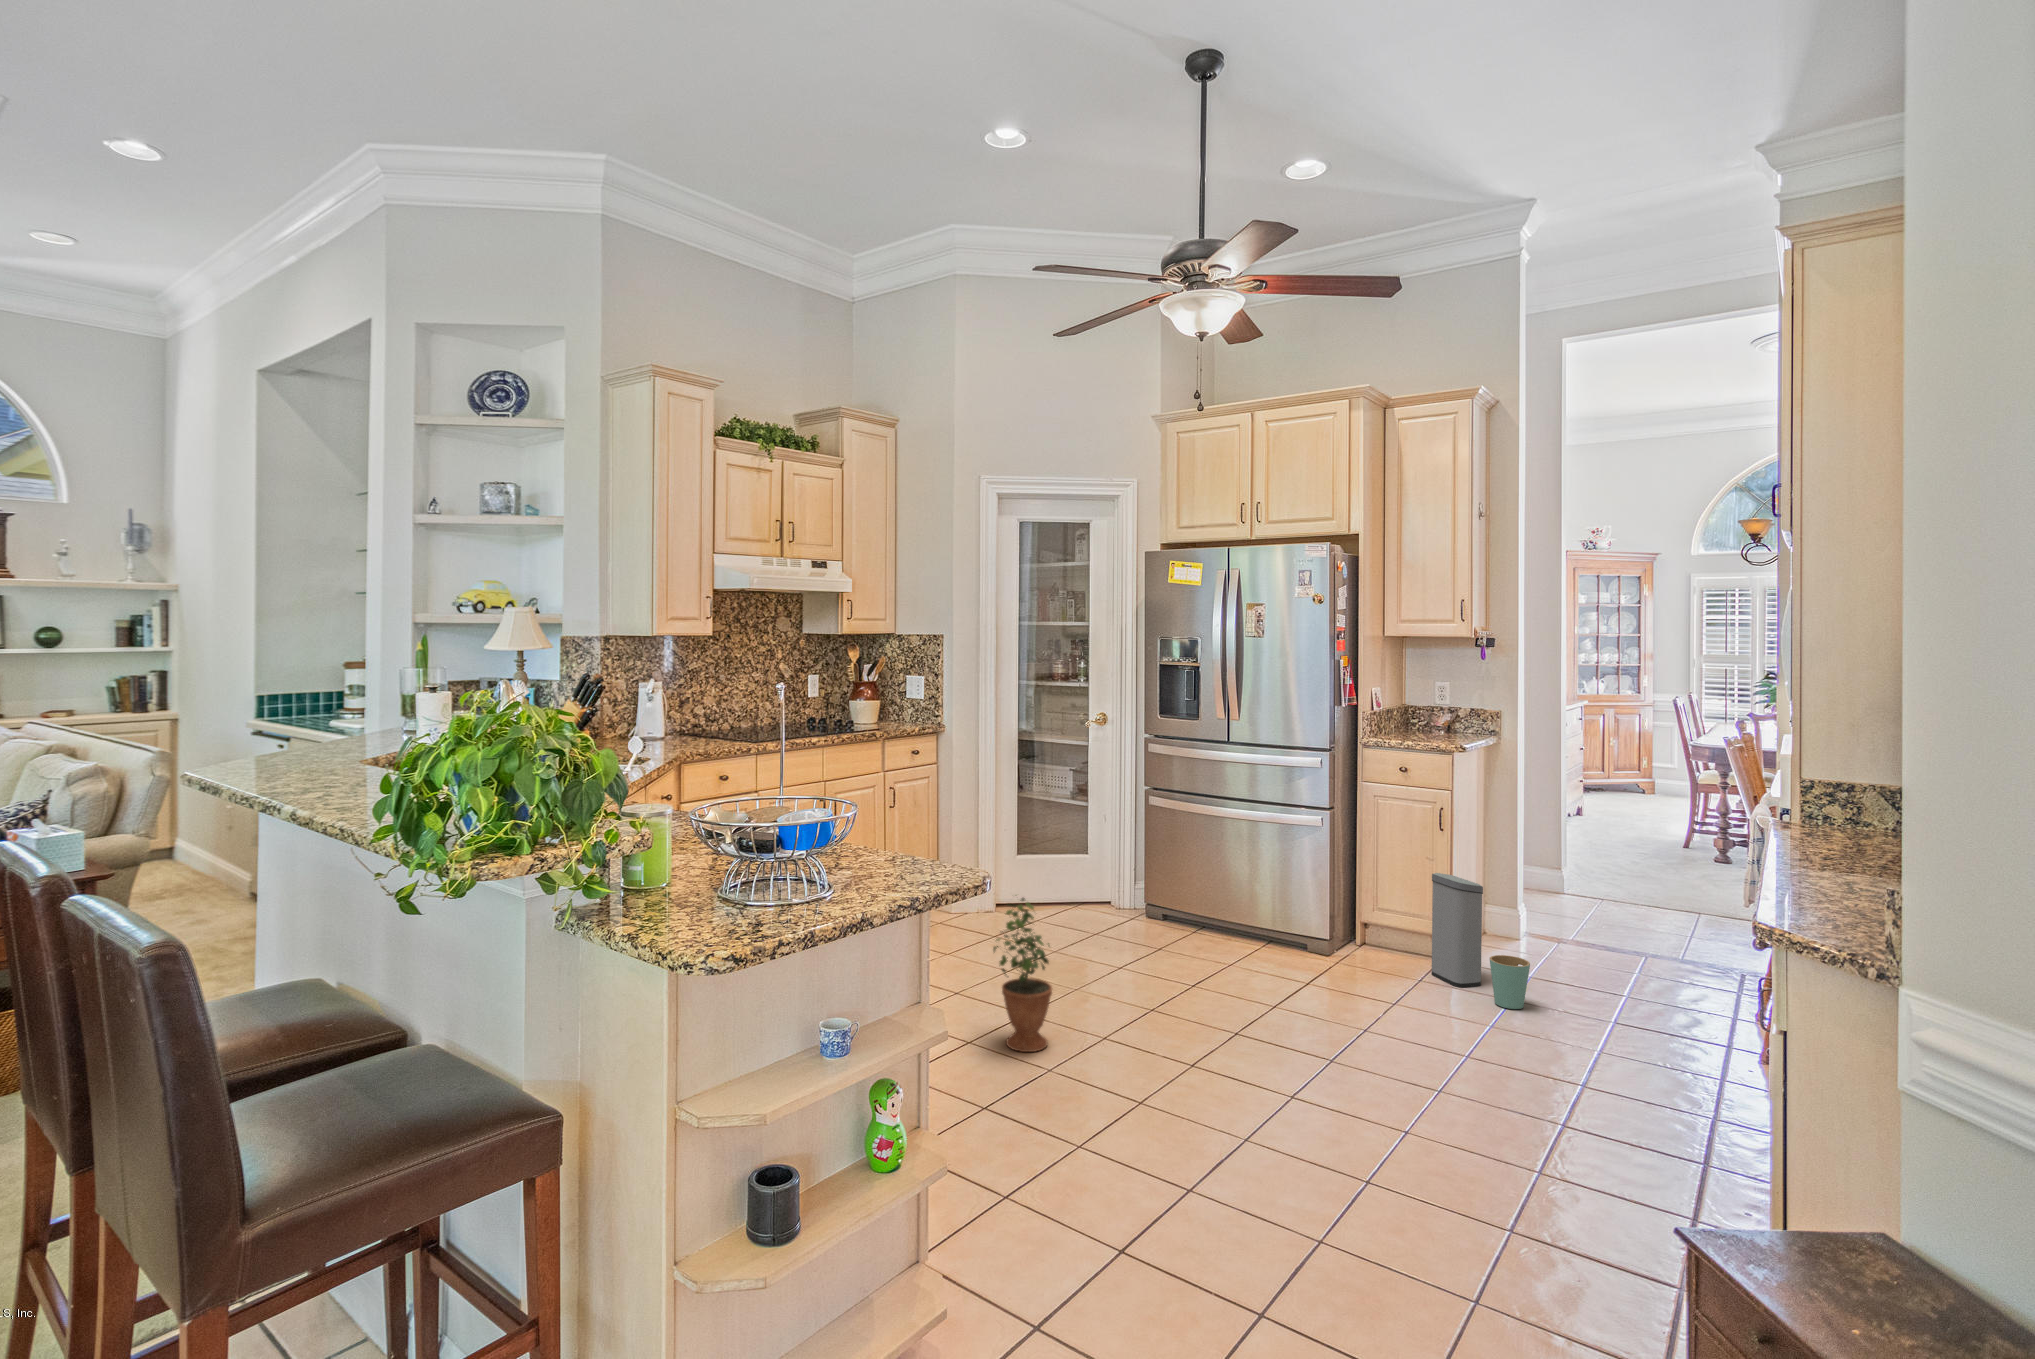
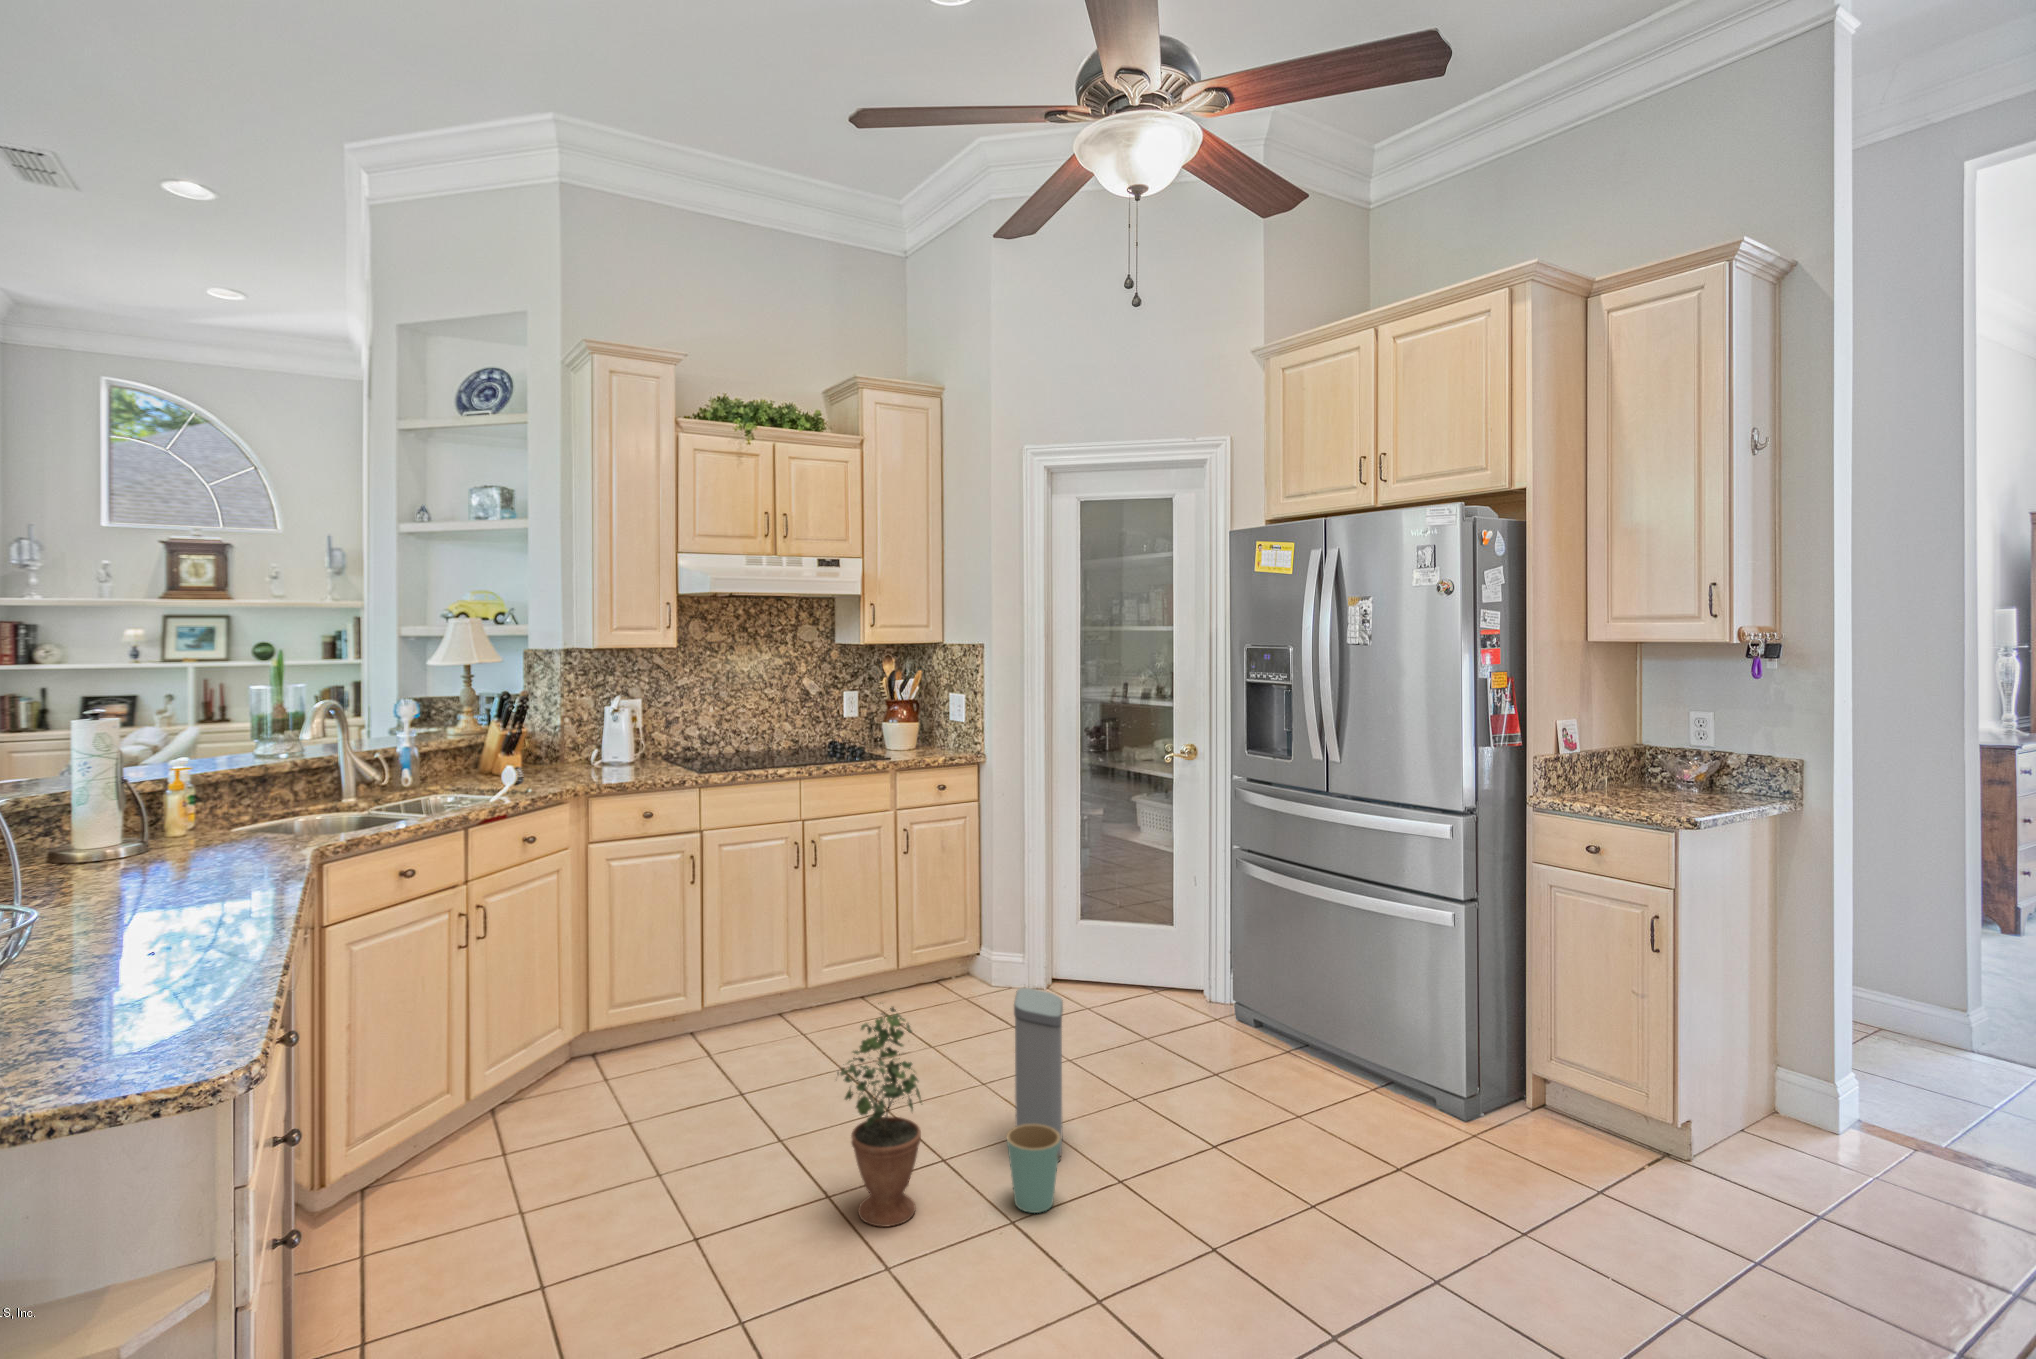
trash can: present [1432,873,1530,1009] -> present [1006,988,1063,1213]

